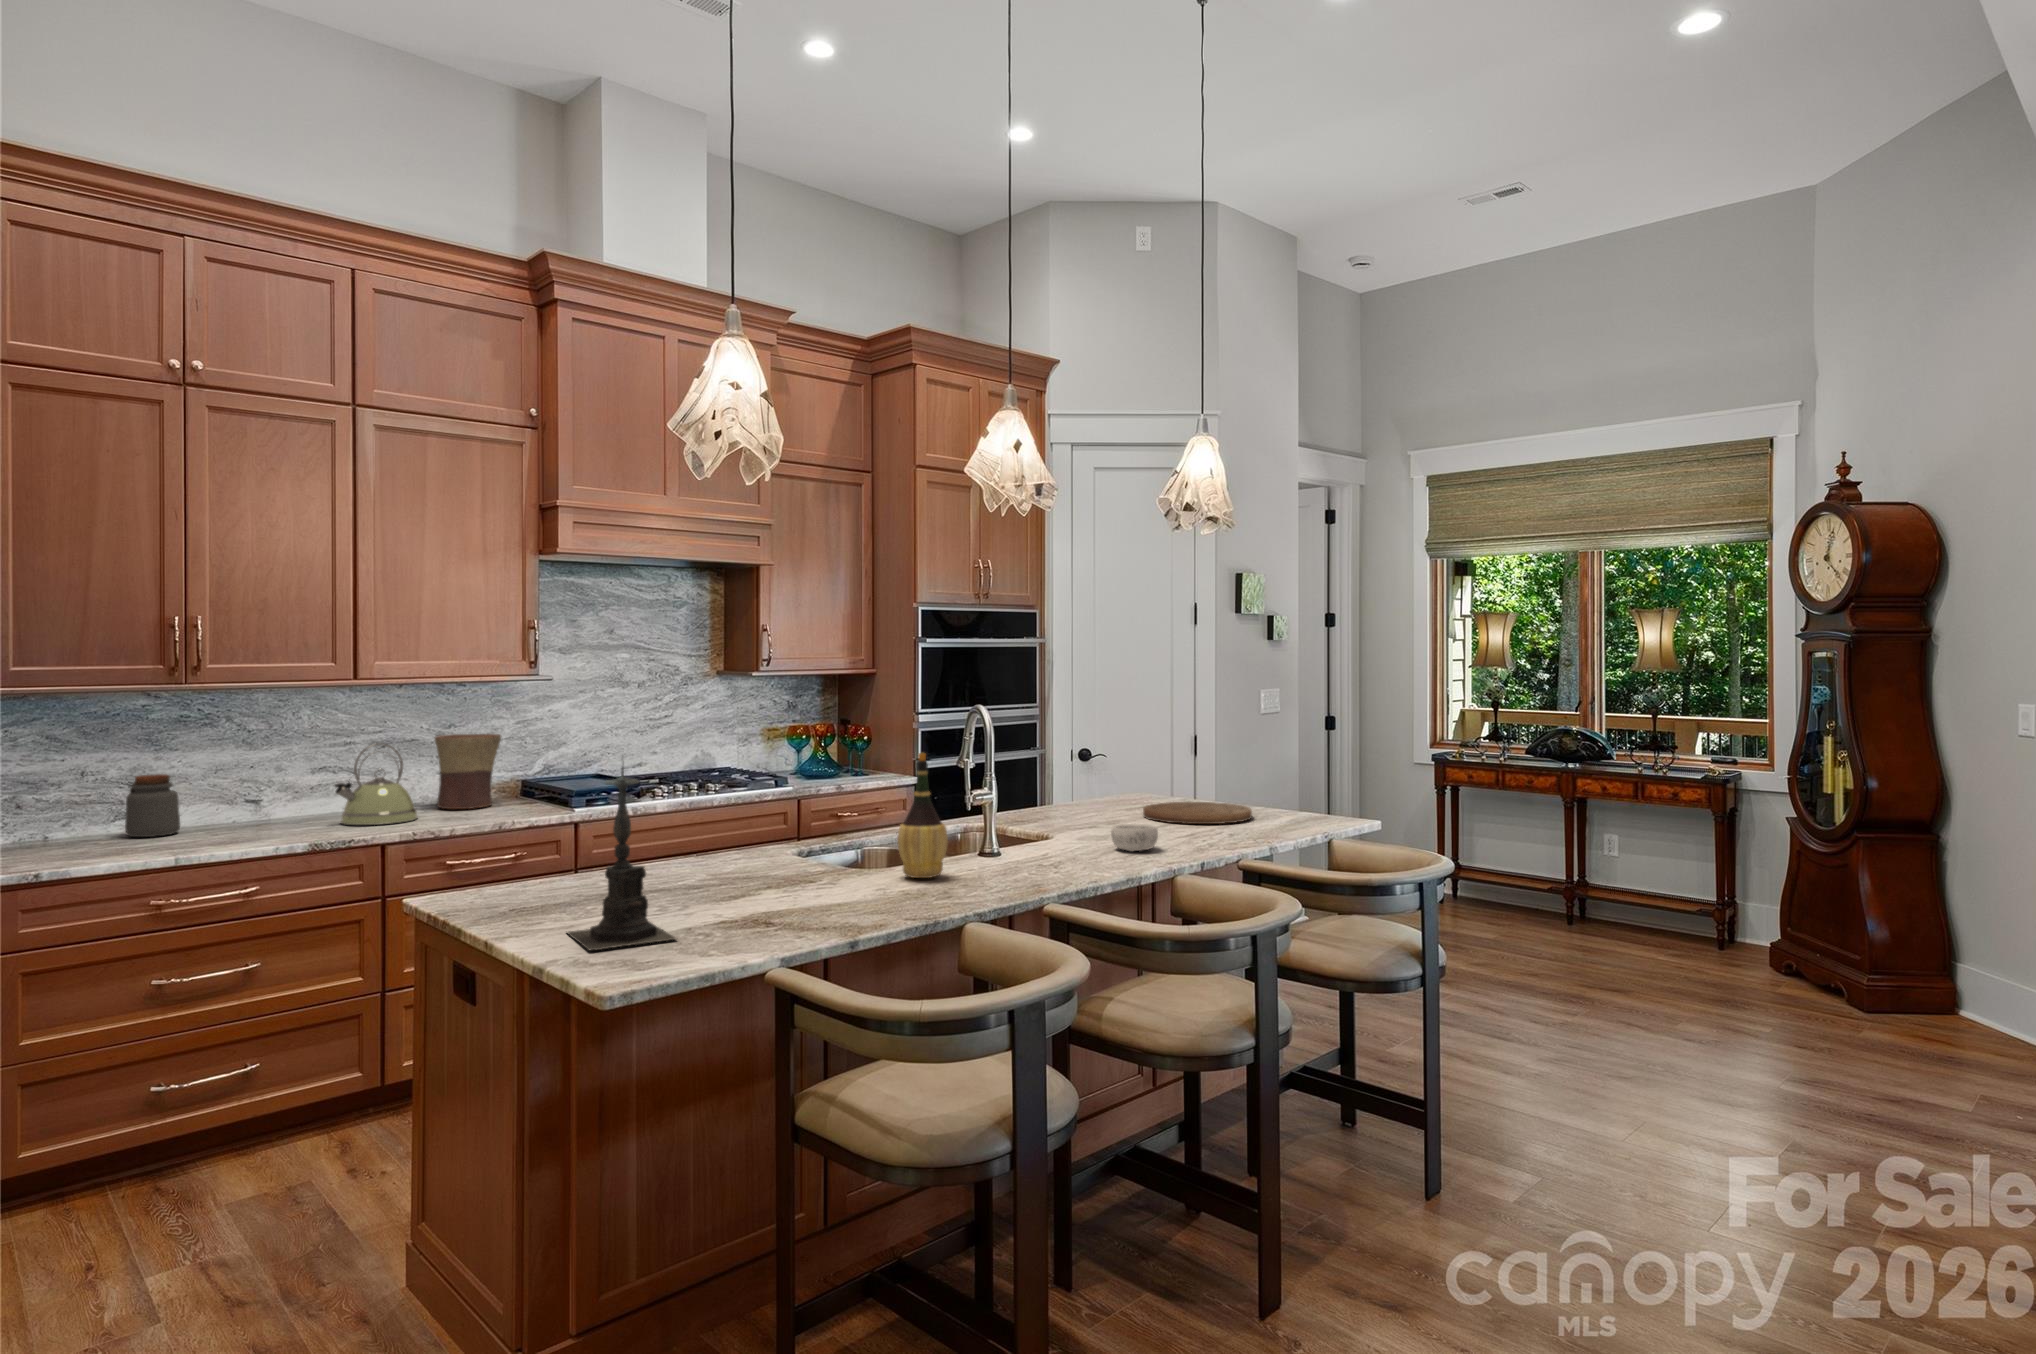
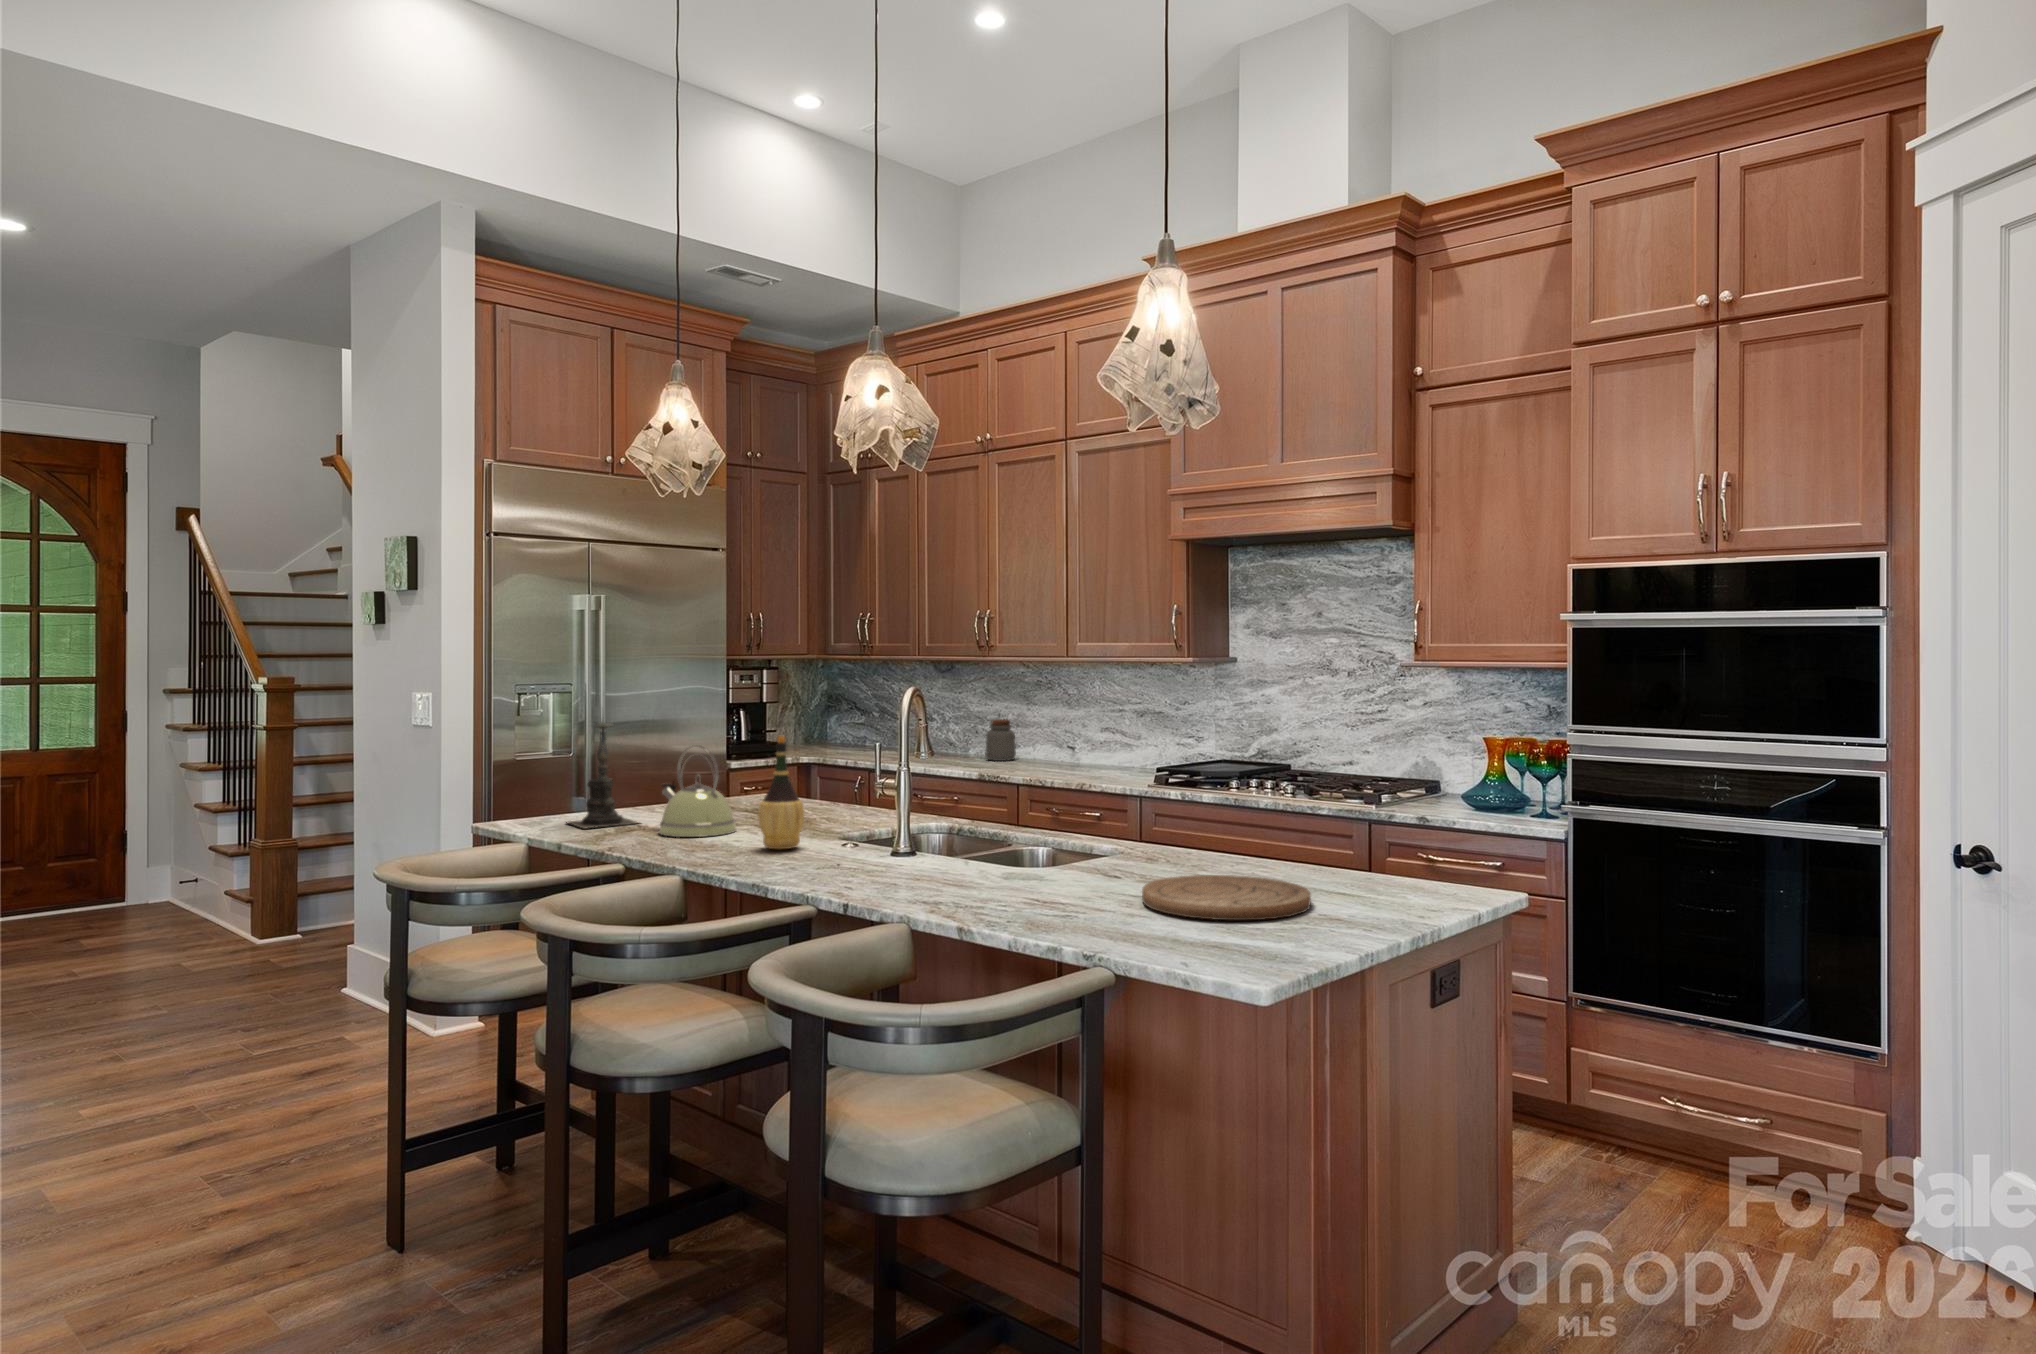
flower pot: present [435,734,501,809] -> none [1123,709,1175,774]
kettle: present [334,743,417,825] -> present [659,745,737,837]
decorative bowl: present [1111,824,1158,851] -> none [904,853,961,888]

